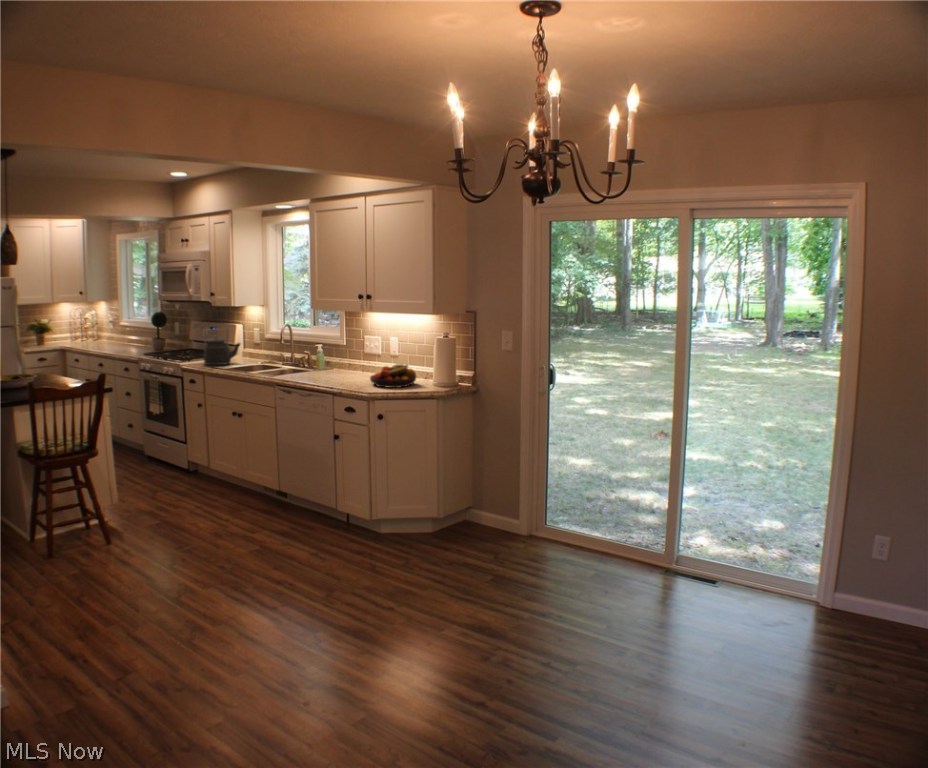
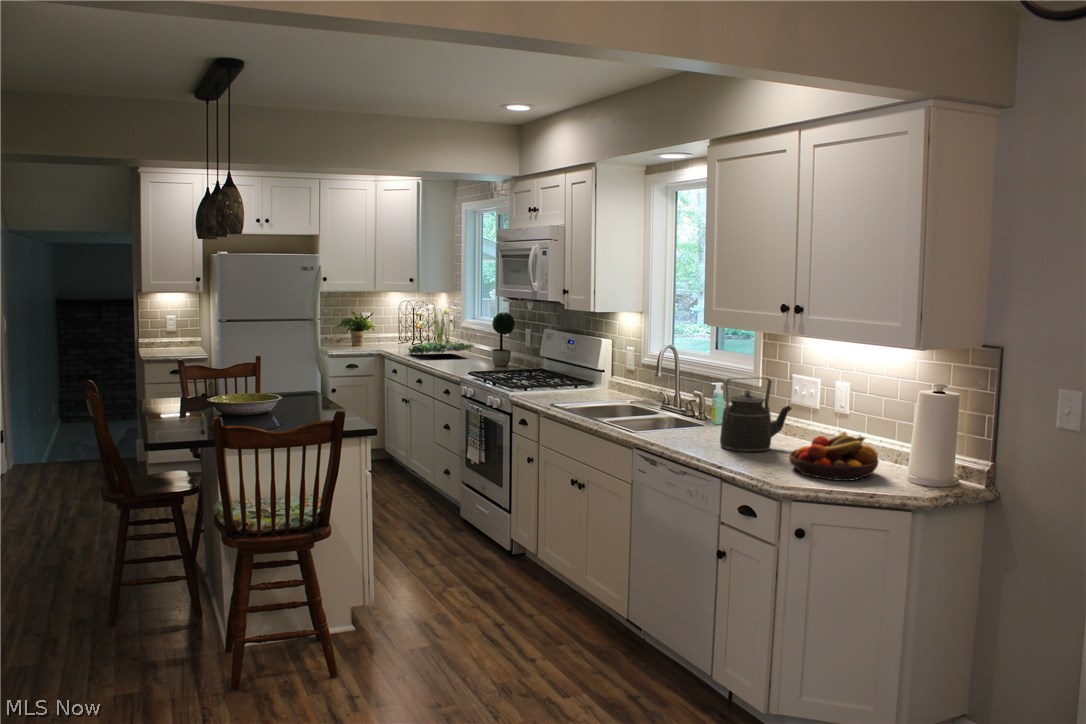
plant: none [81,311,137,347] -> present [408,309,474,354]
kettle: present [204,332,240,365] -> present [720,377,792,452]

